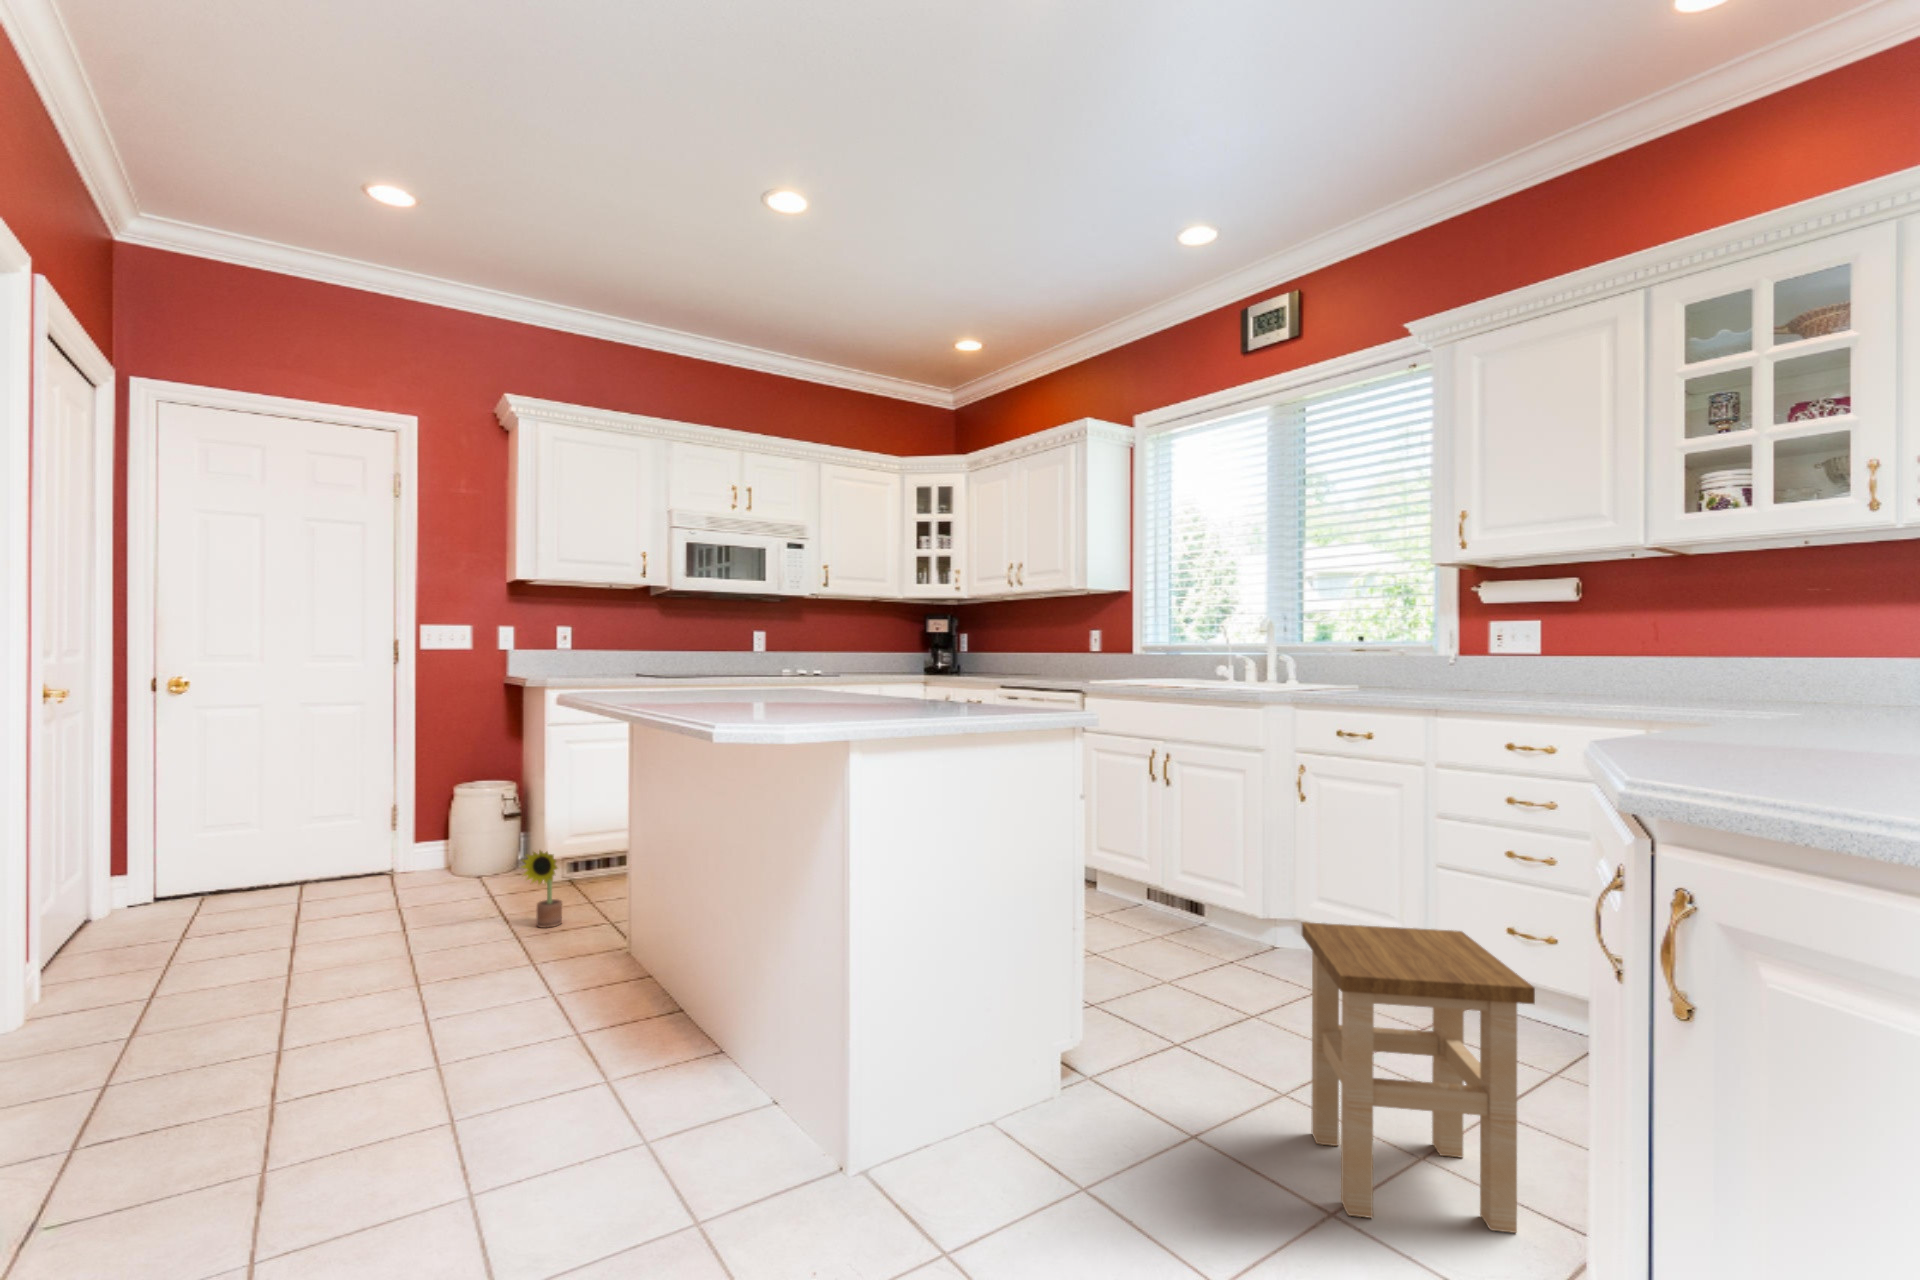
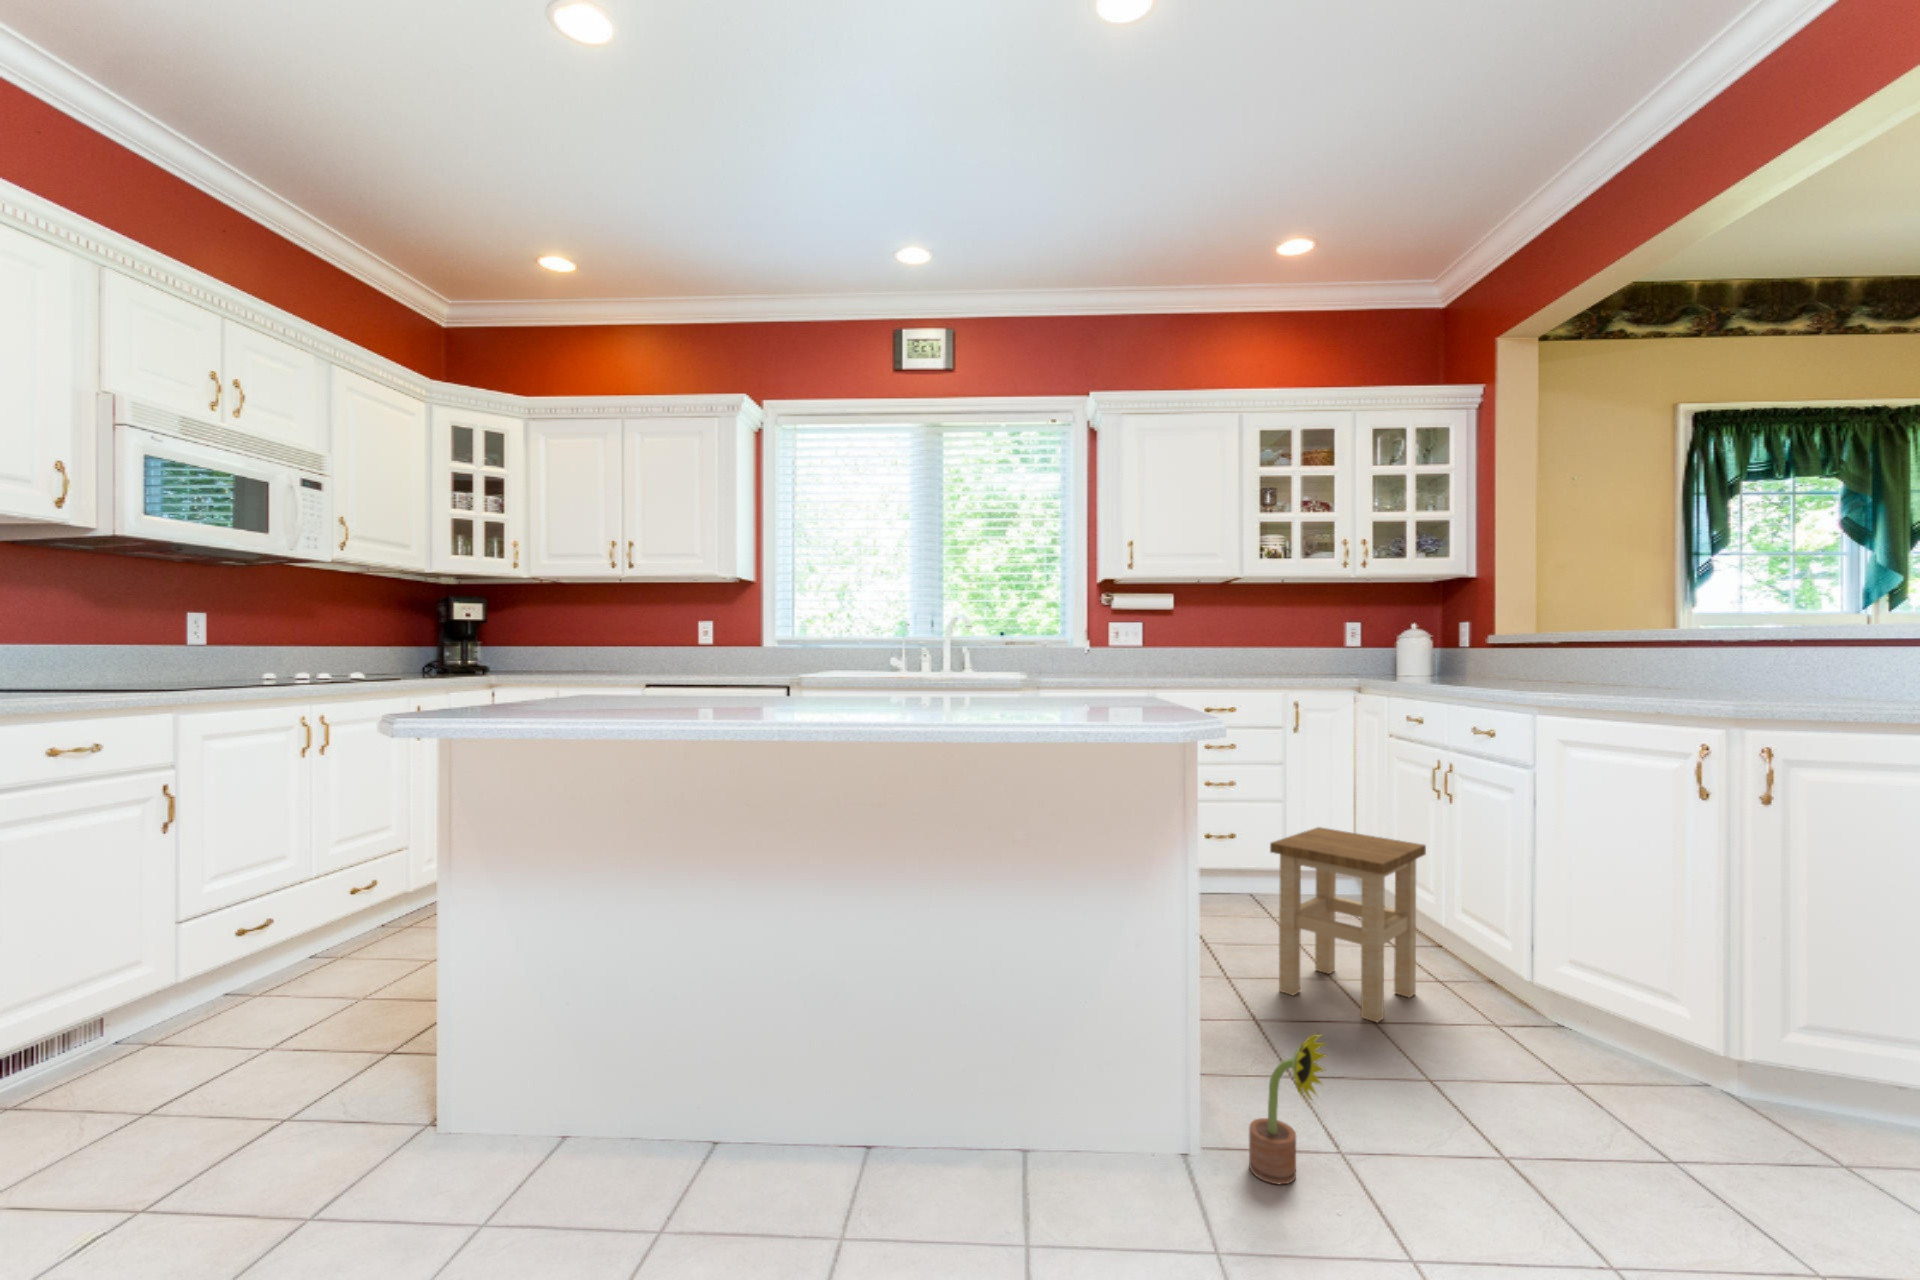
decorative plant: present [522,850,562,928] -> present [1249,1033,1326,1184]

